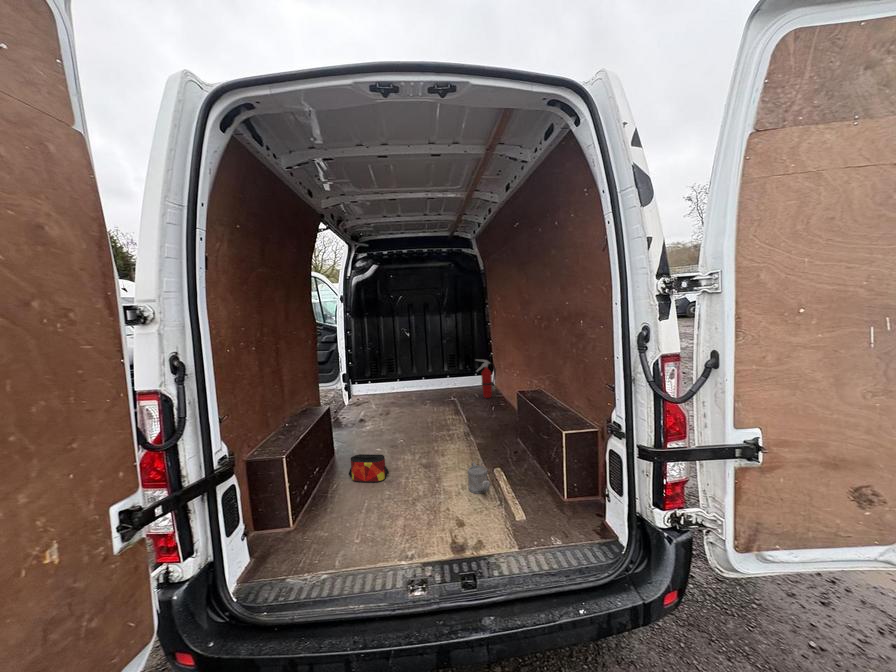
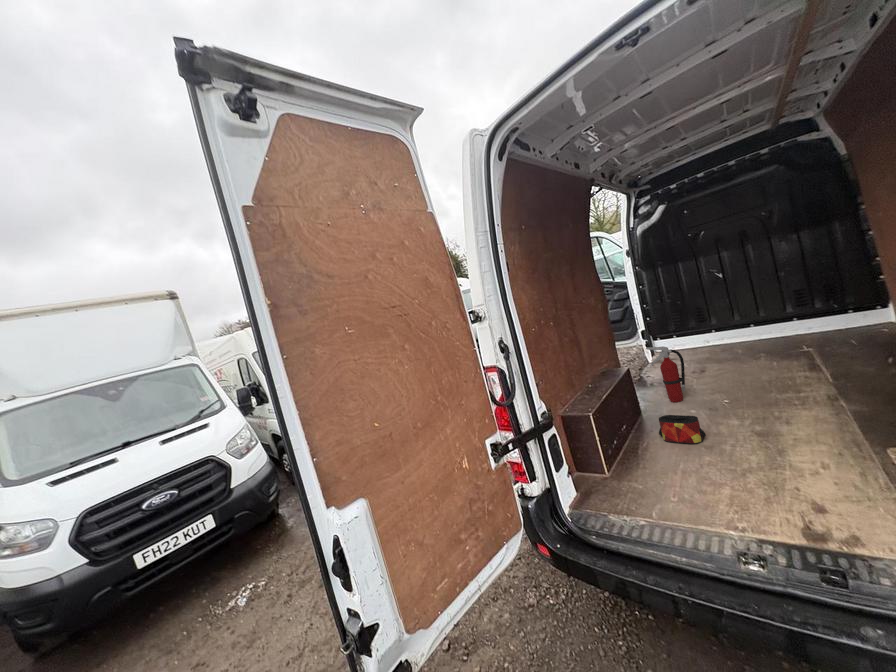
fire extinguisher: present [476,359,496,398] -> present [646,347,685,402]
watering can: present [467,462,490,494] -> none [818,429,859,468]

